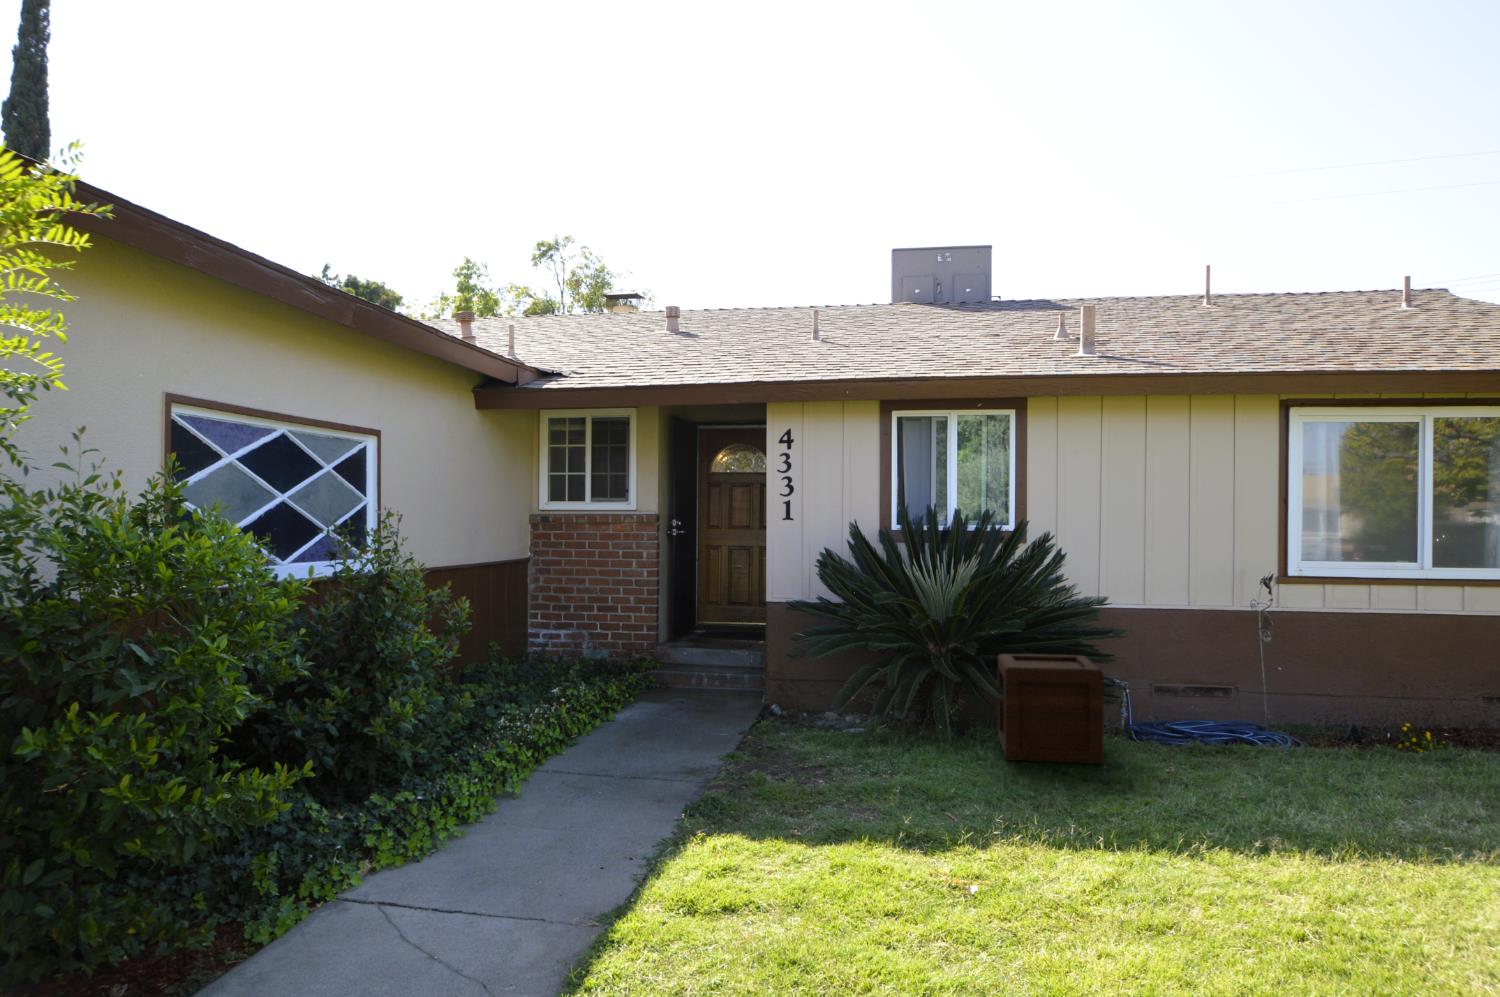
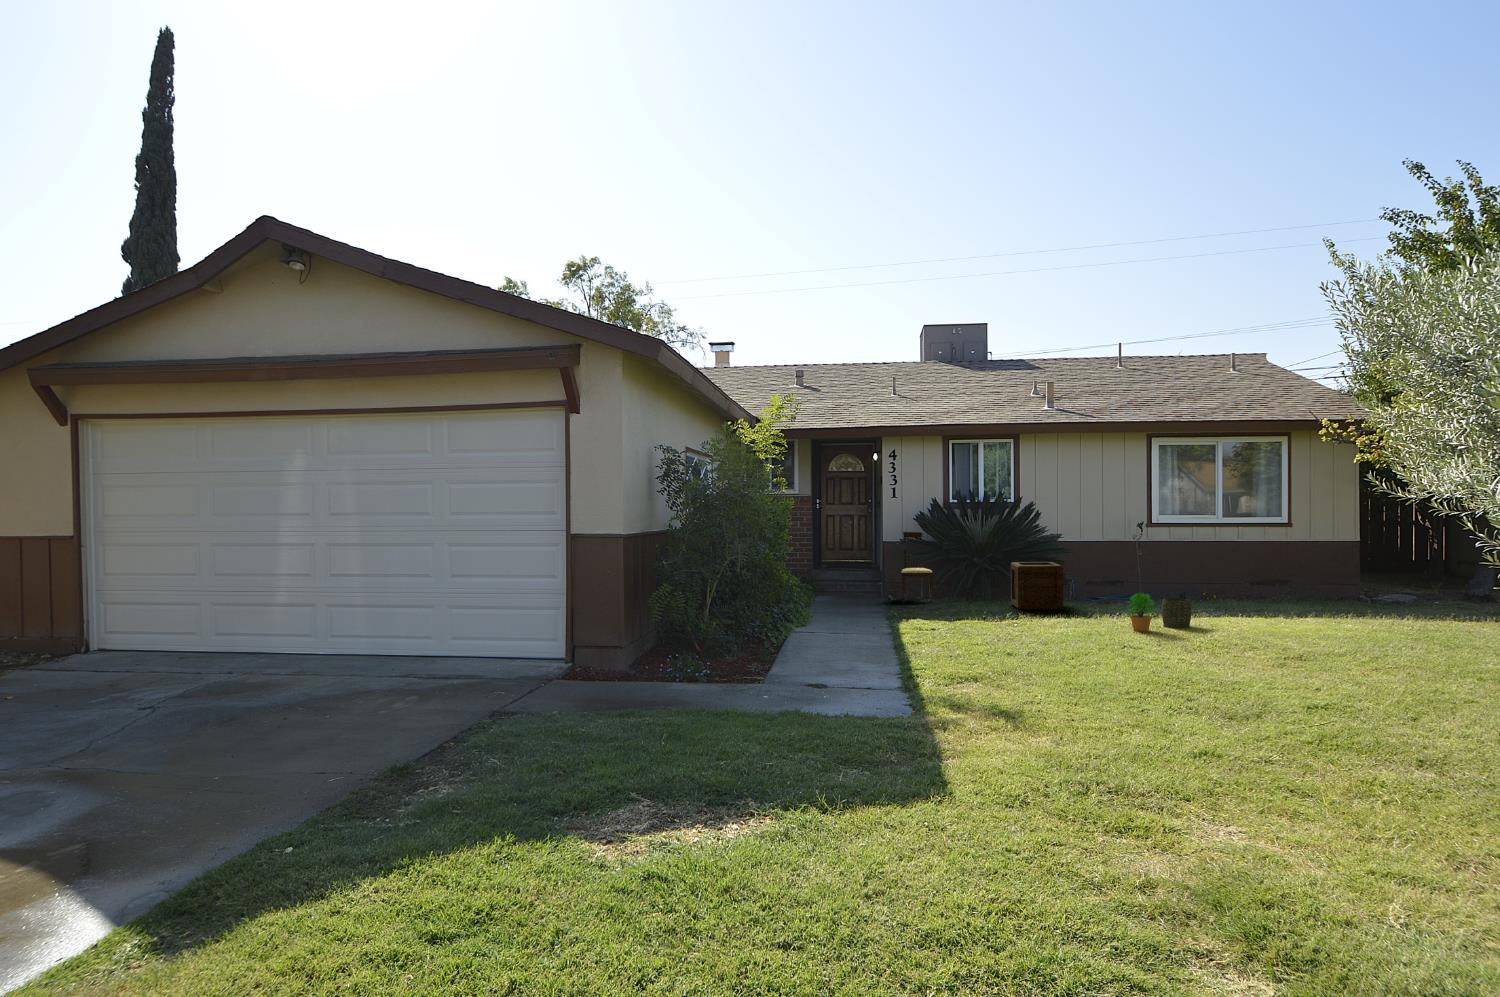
chair: none [789,585,849,725] -> present [901,532,932,603]
potted plant: none [1254,775,1343,885] -> present [1127,593,1154,631]
woven basket: none [1349,781,1432,871] -> present [1162,598,1191,628]

